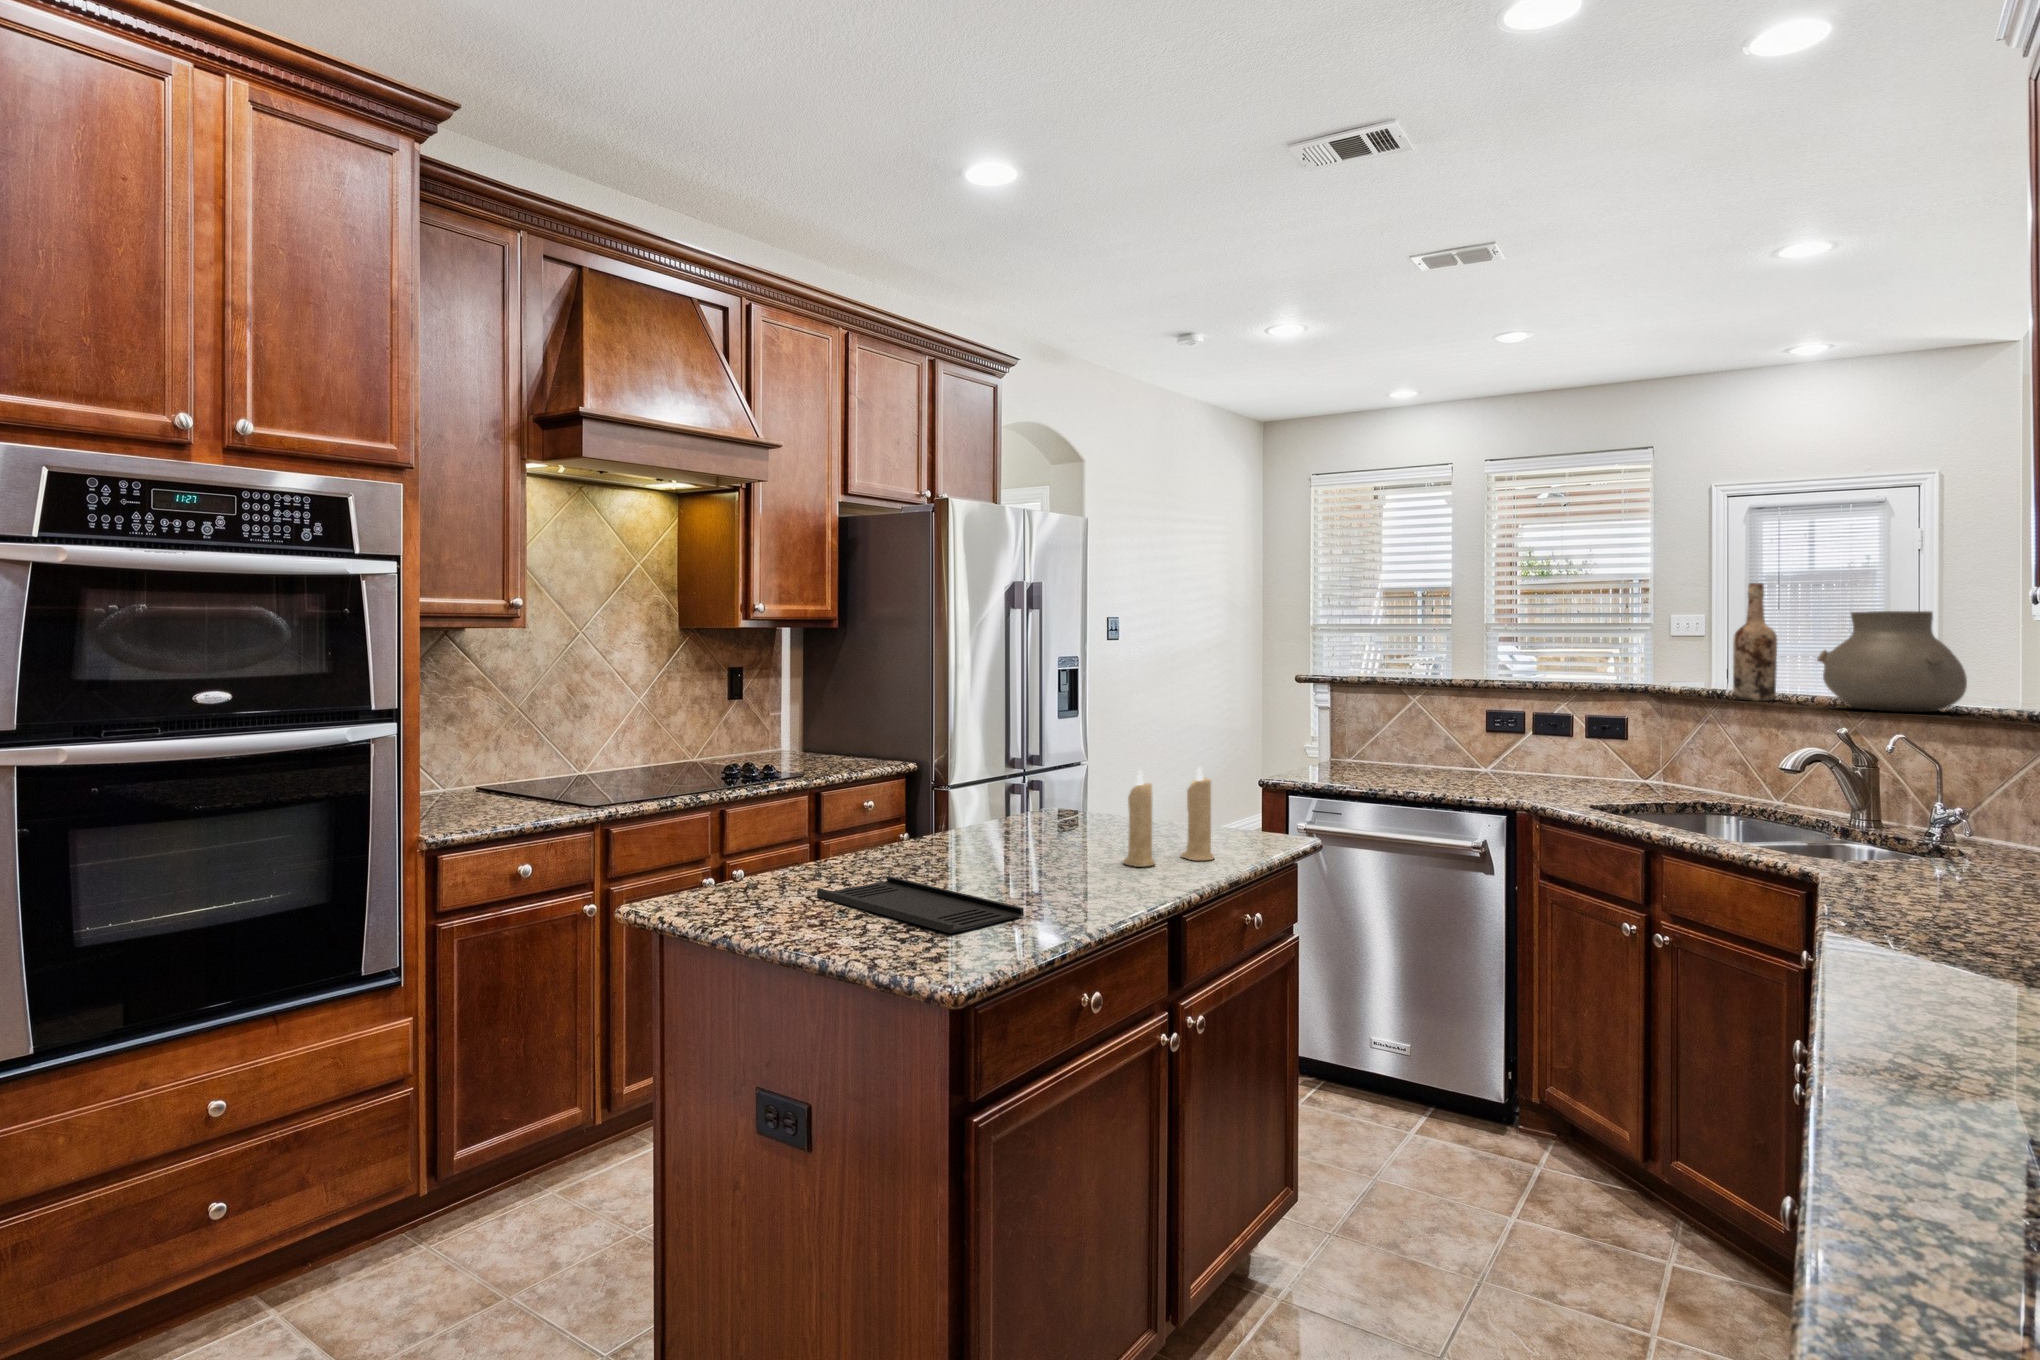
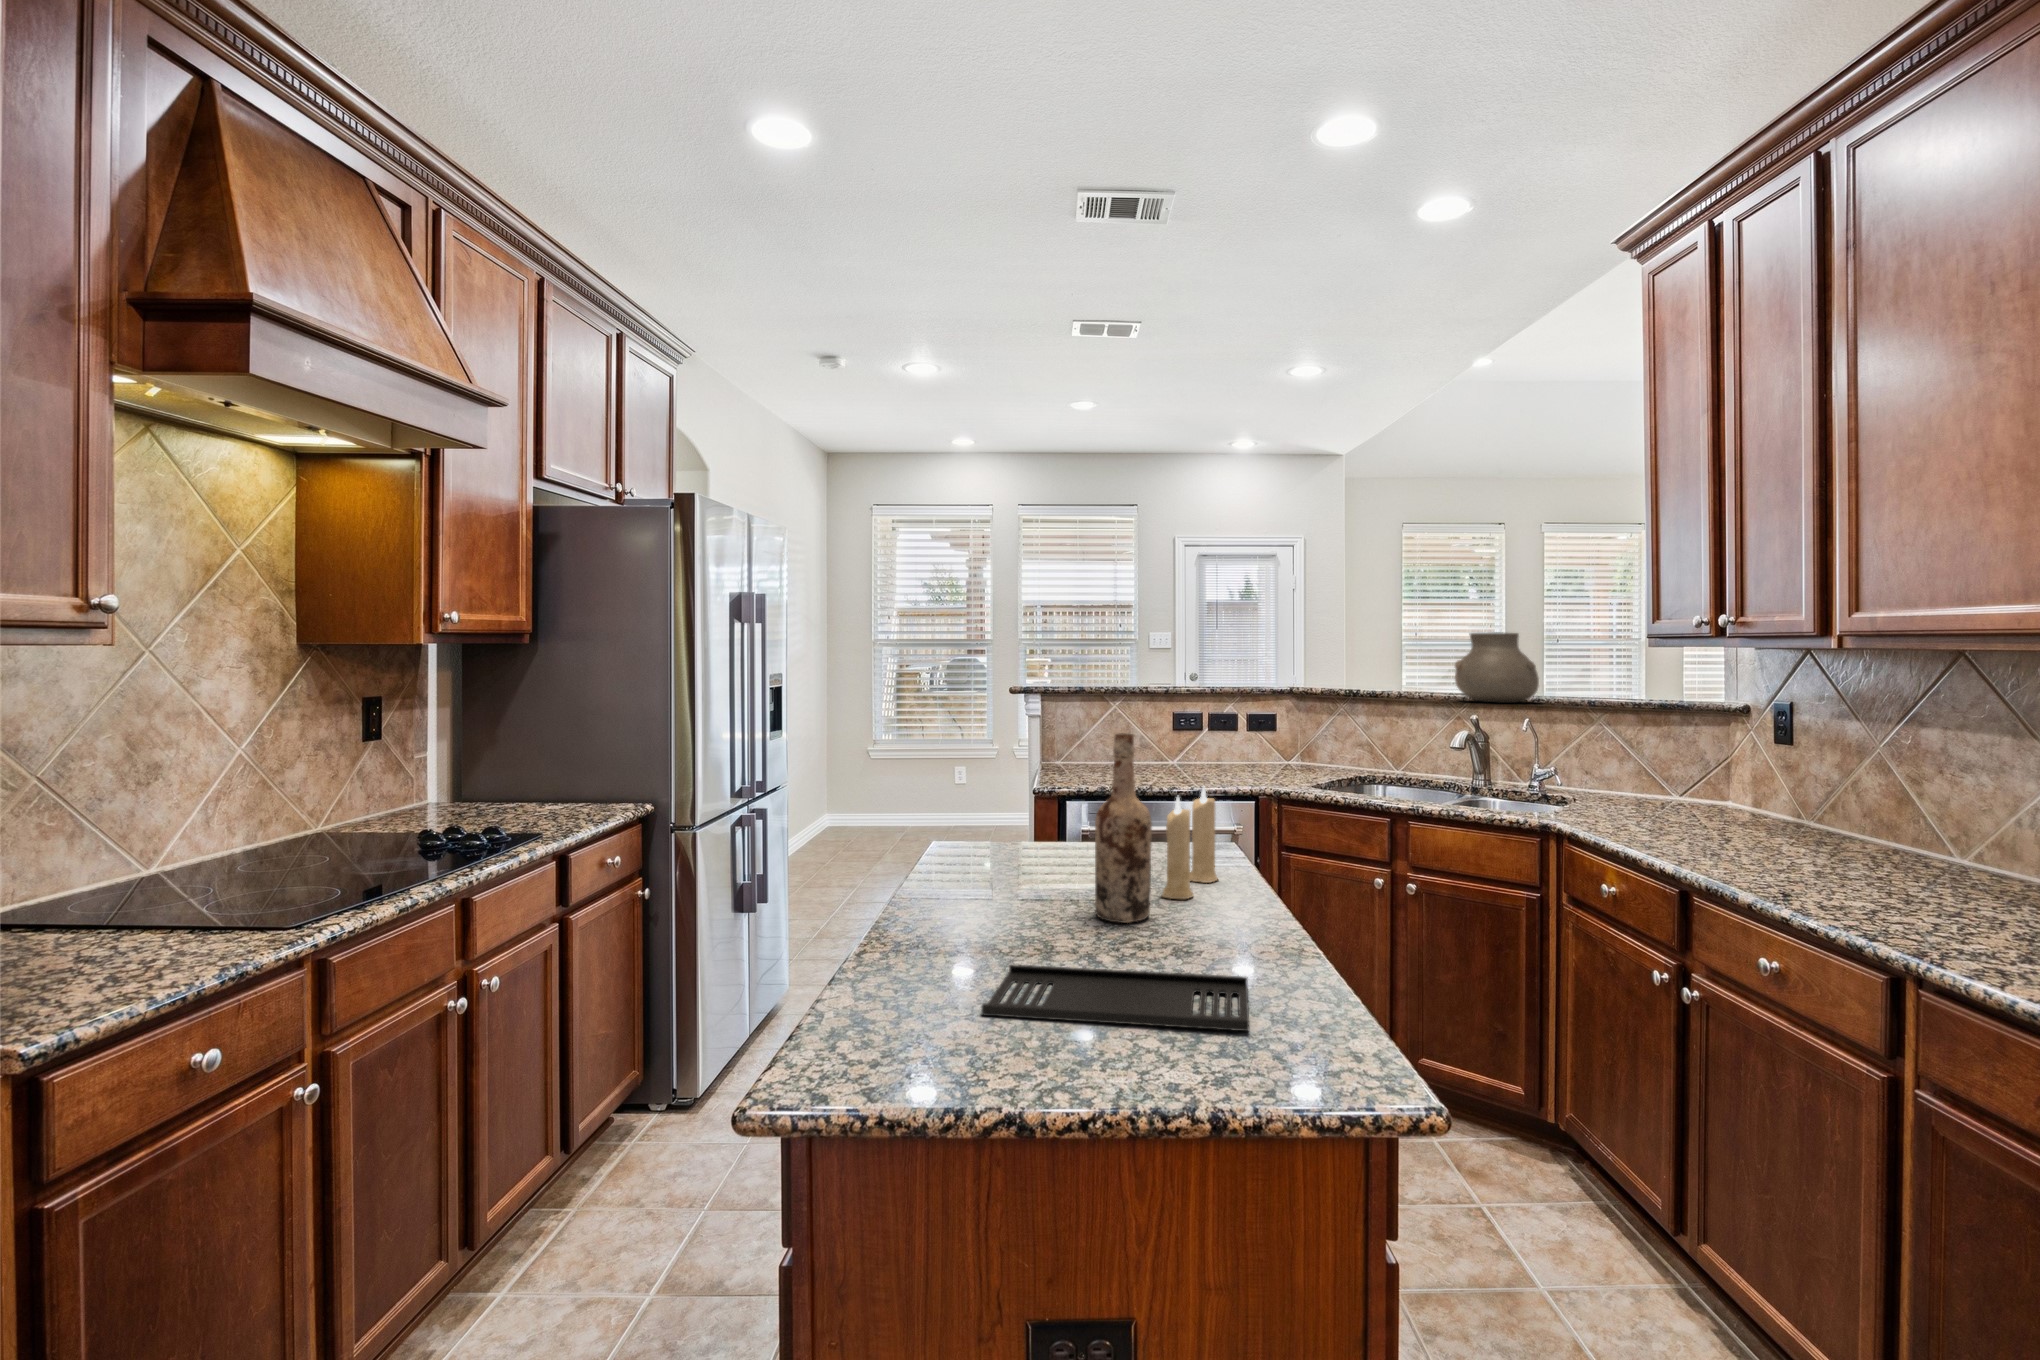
wine bottle: present [1733,583,1777,701] -> present [1095,734,1152,923]

